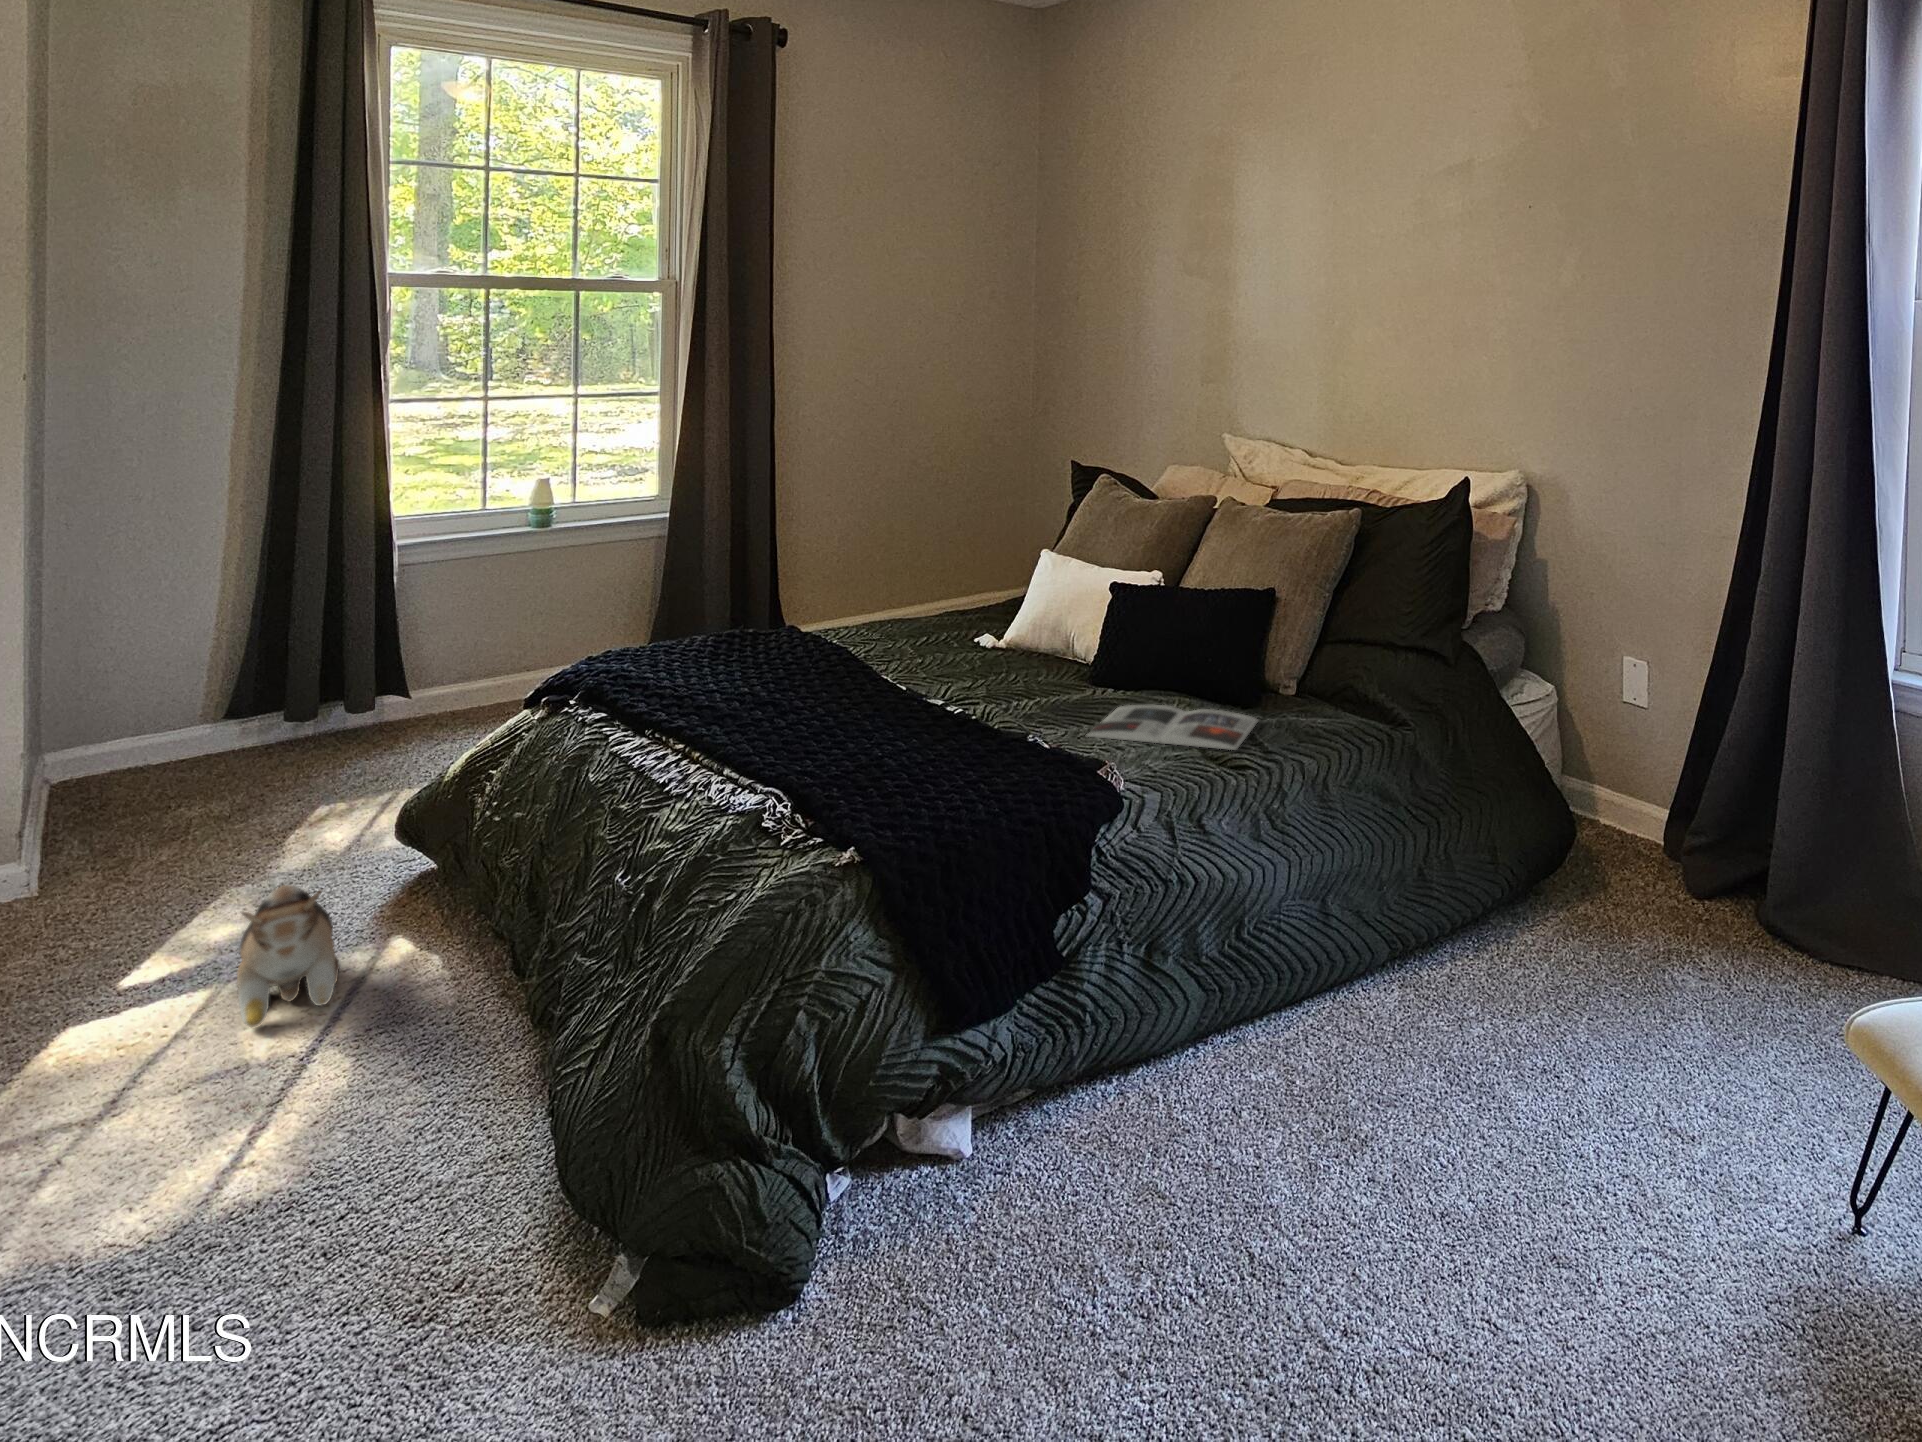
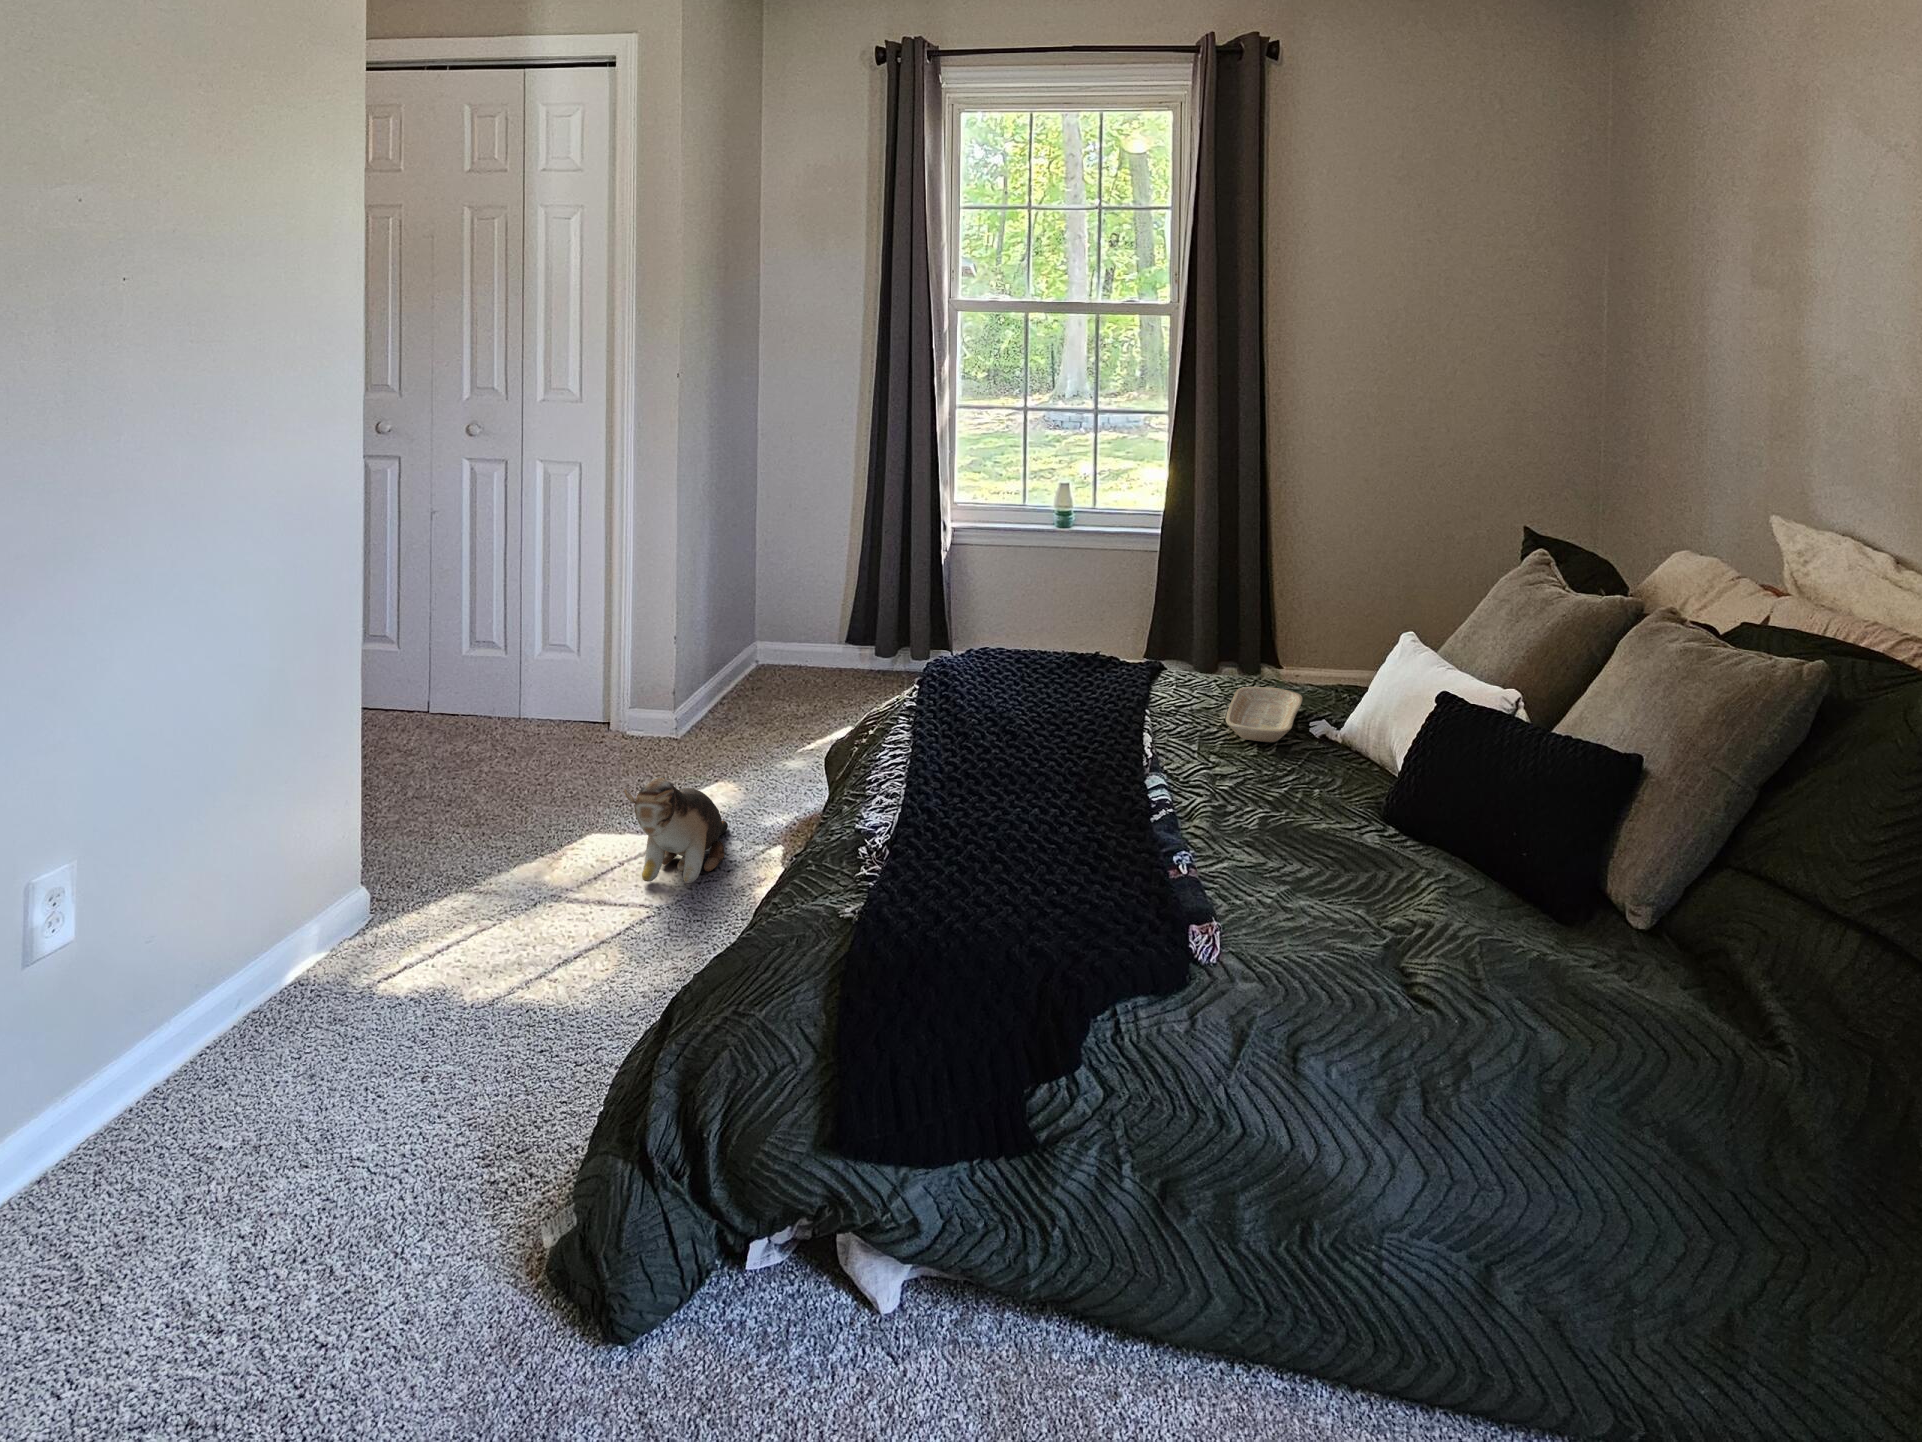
tray: none [902,624,986,666] -> present [1226,687,1303,742]
magazine: present [1087,705,1258,750] -> none [1271,850,1523,967]

